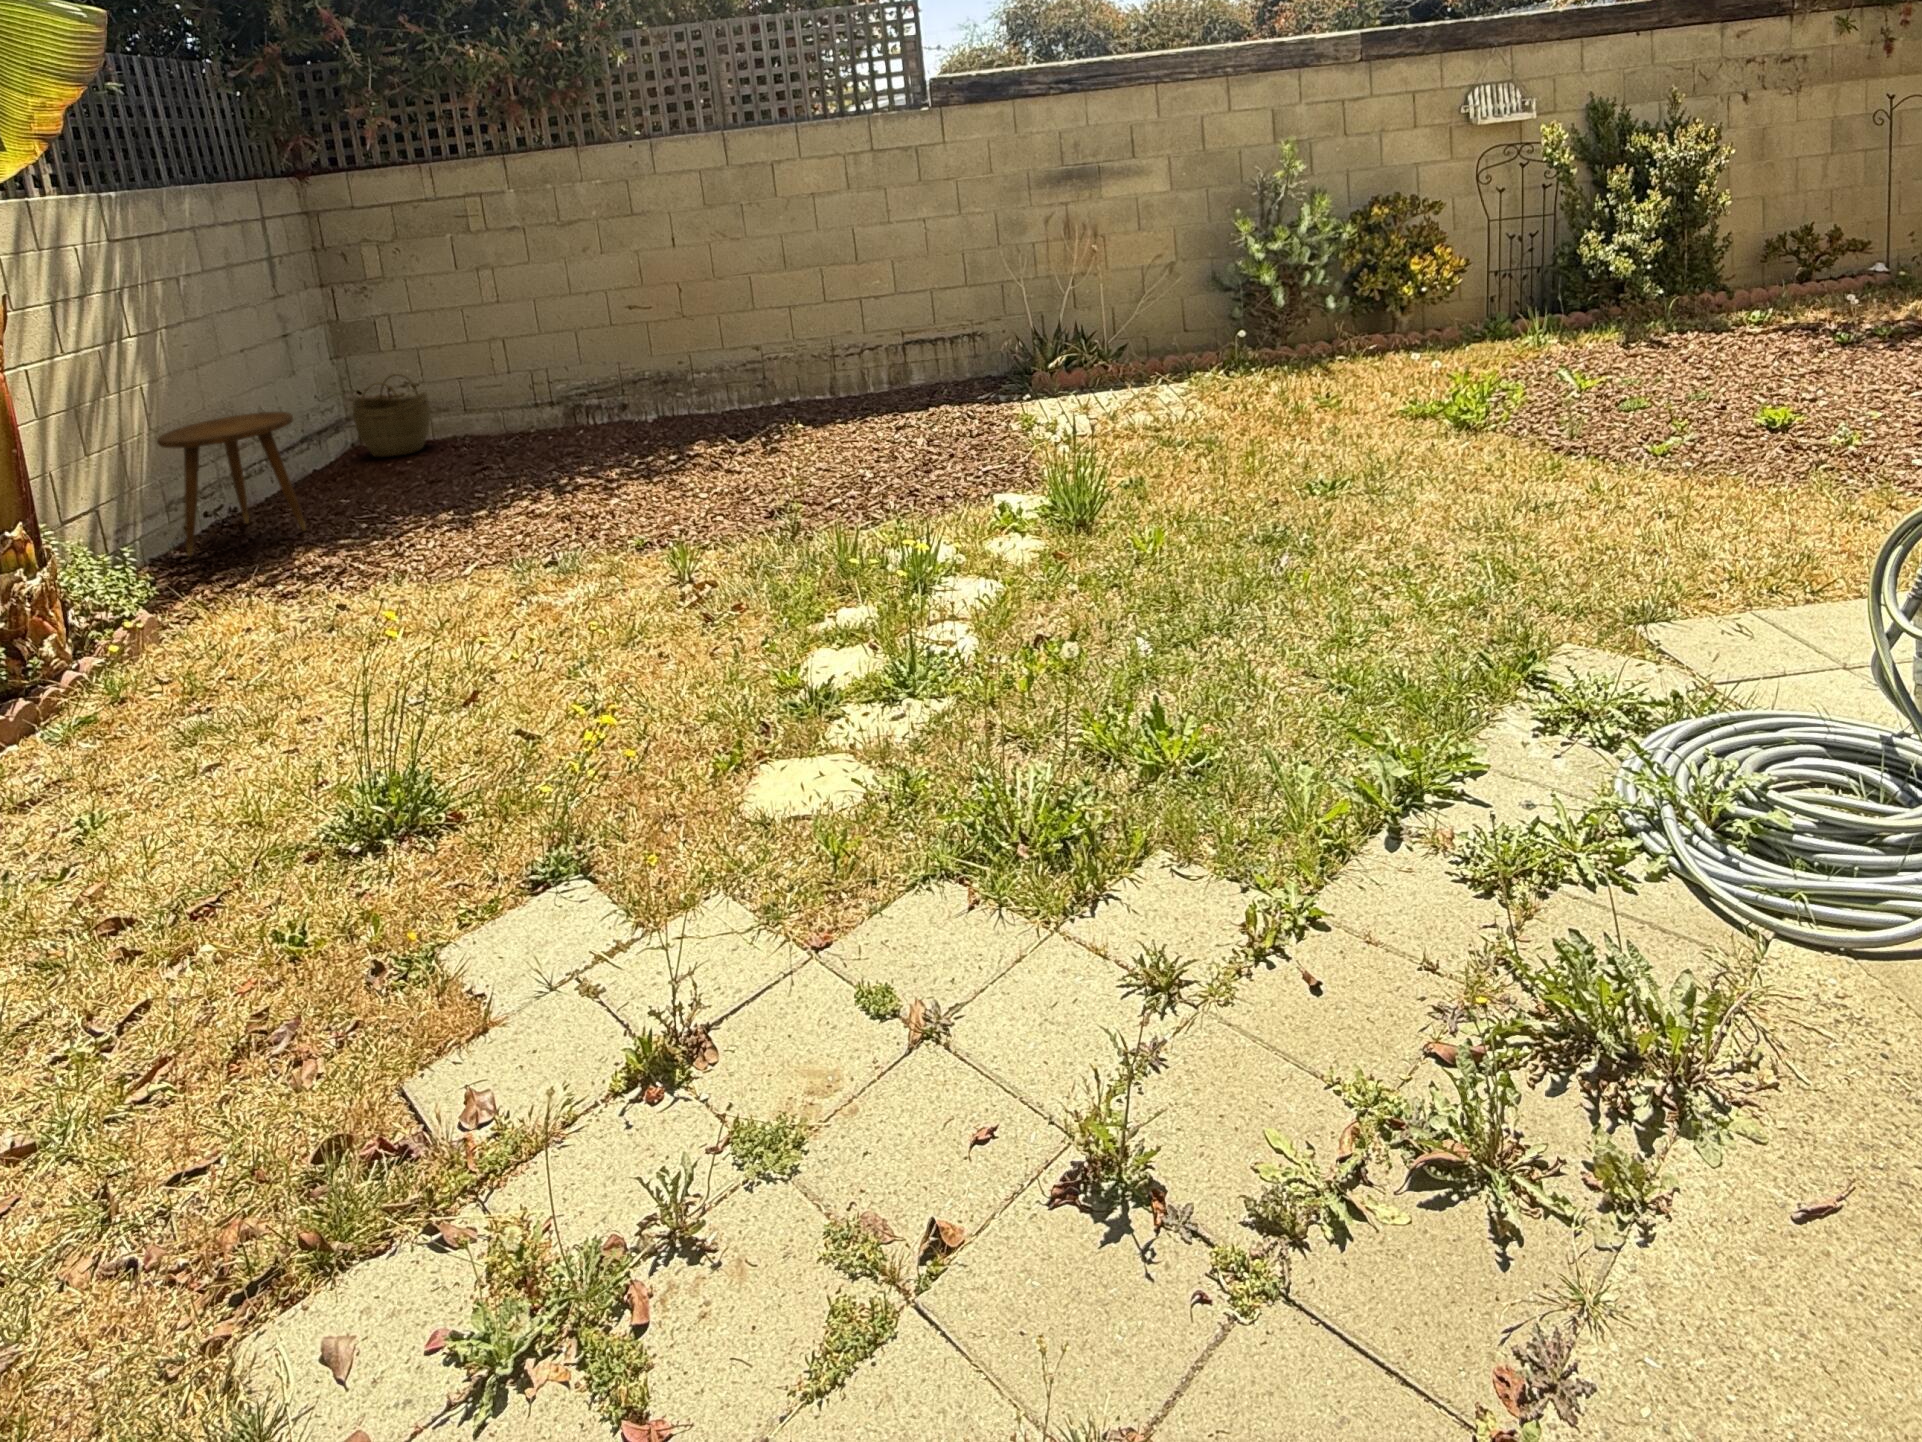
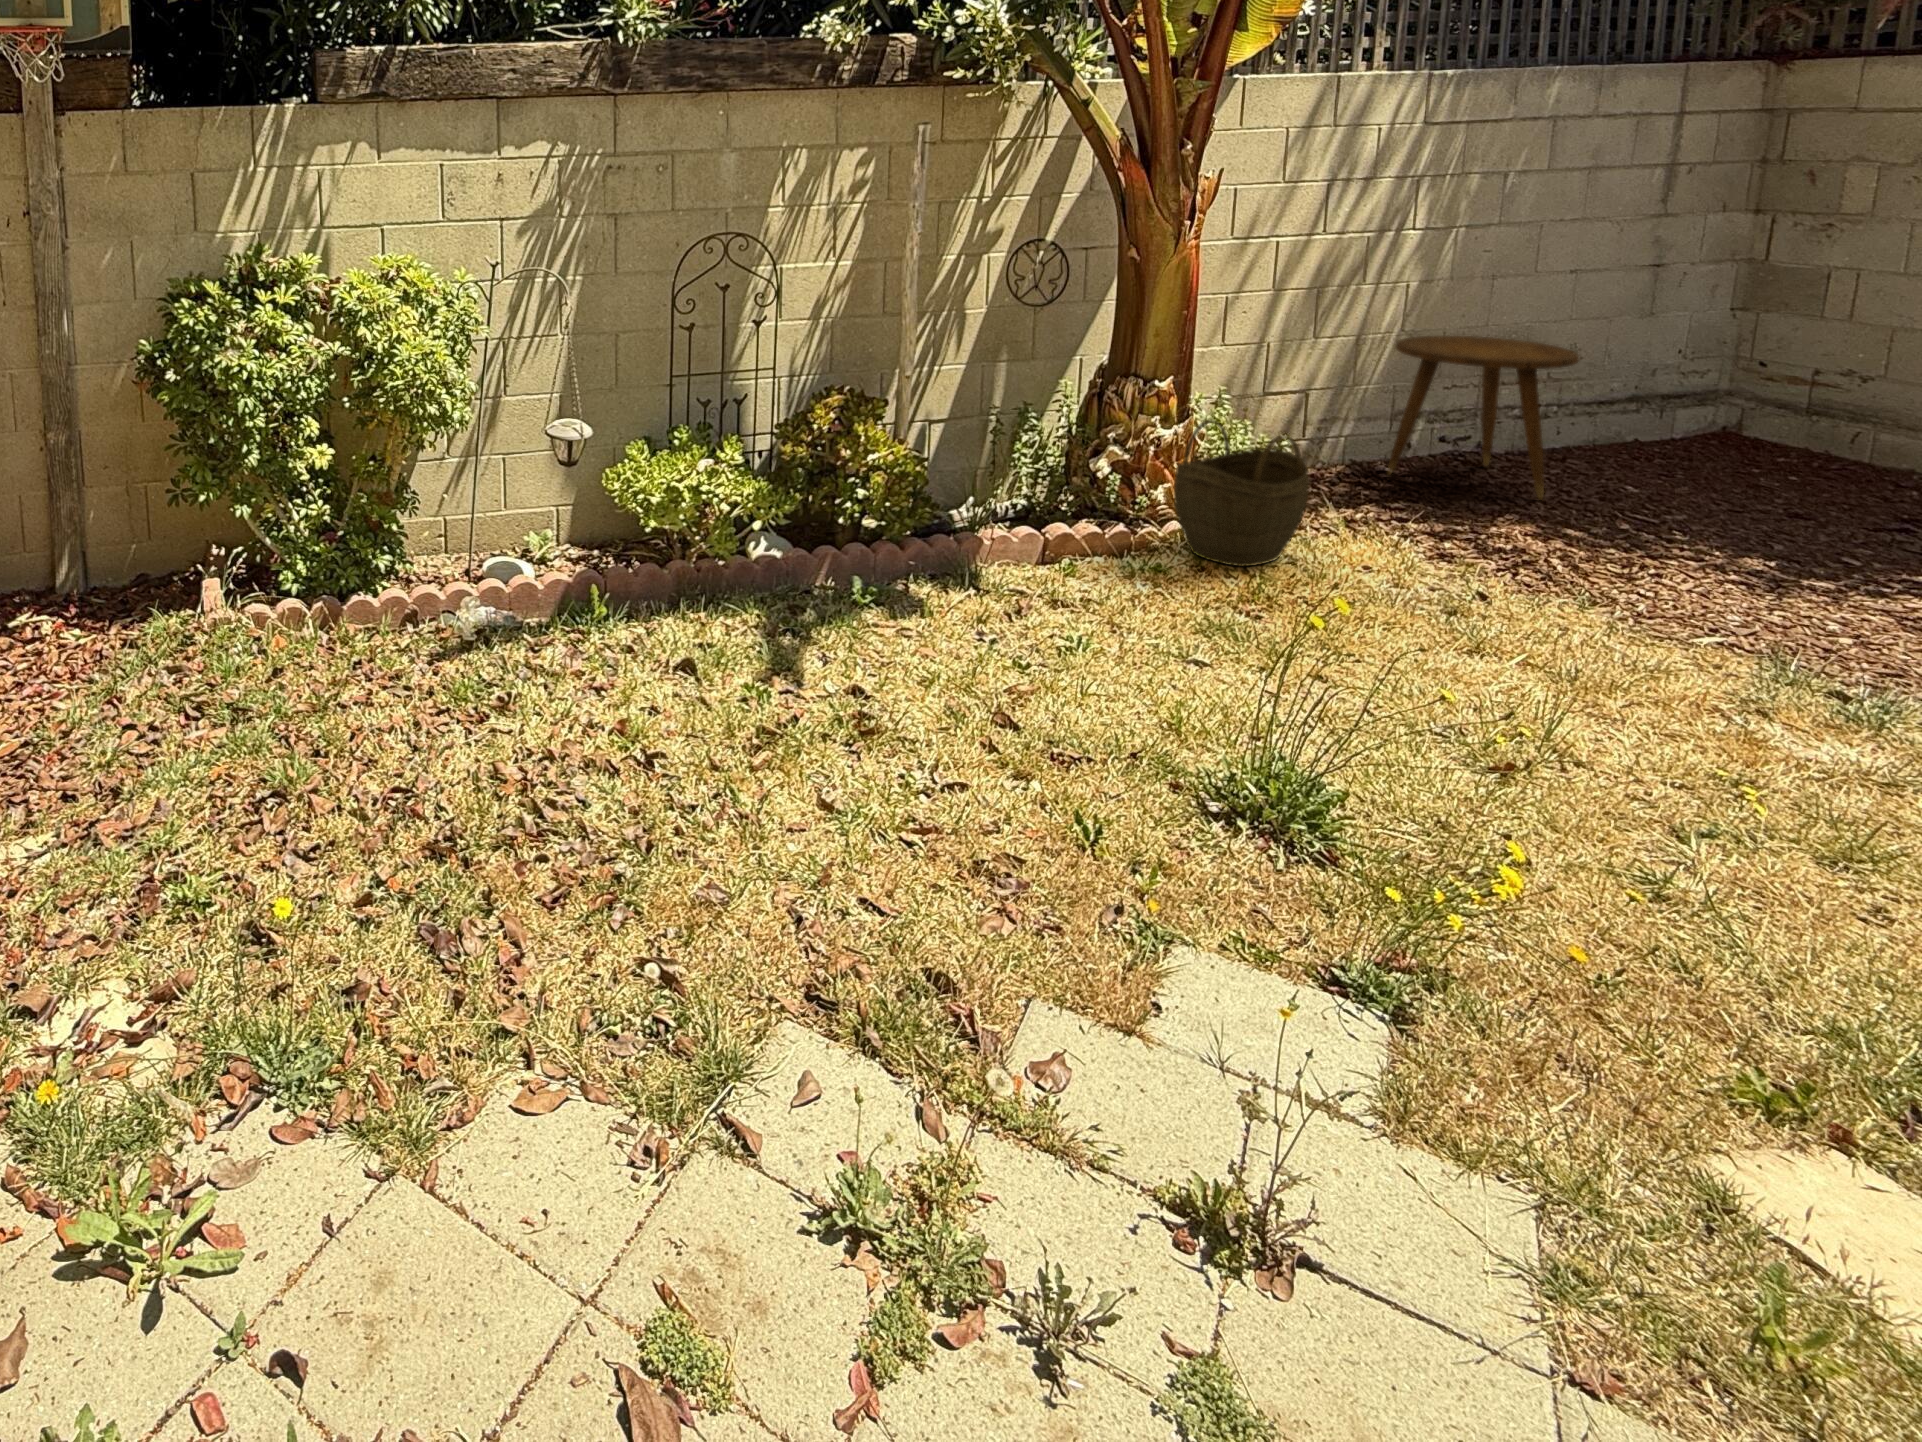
woven basket: present [352,374,430,457] -> present [1174,420,1308,567]

